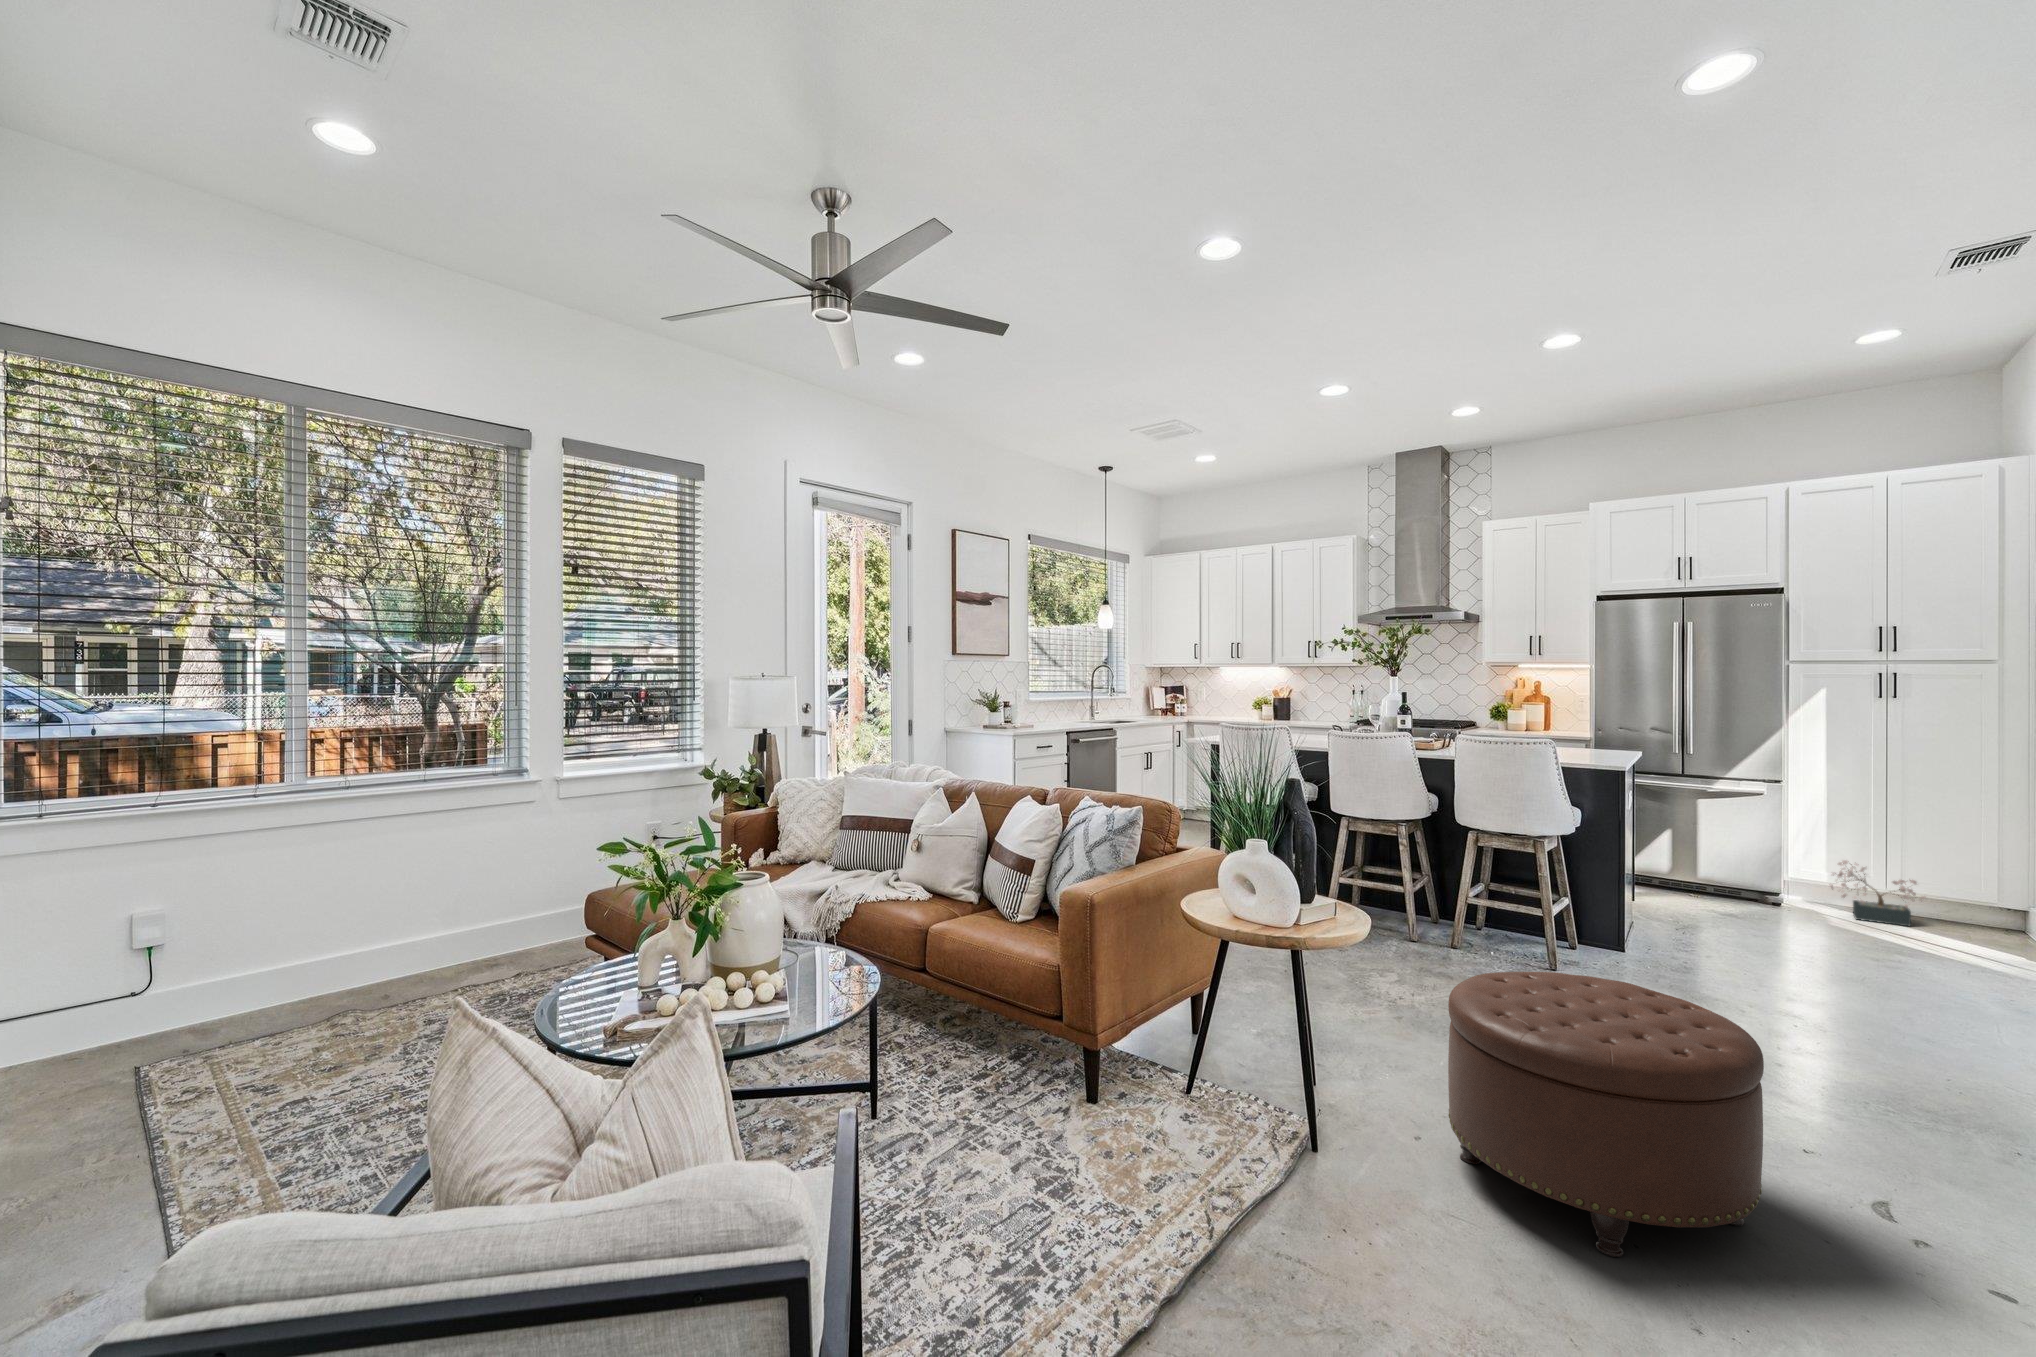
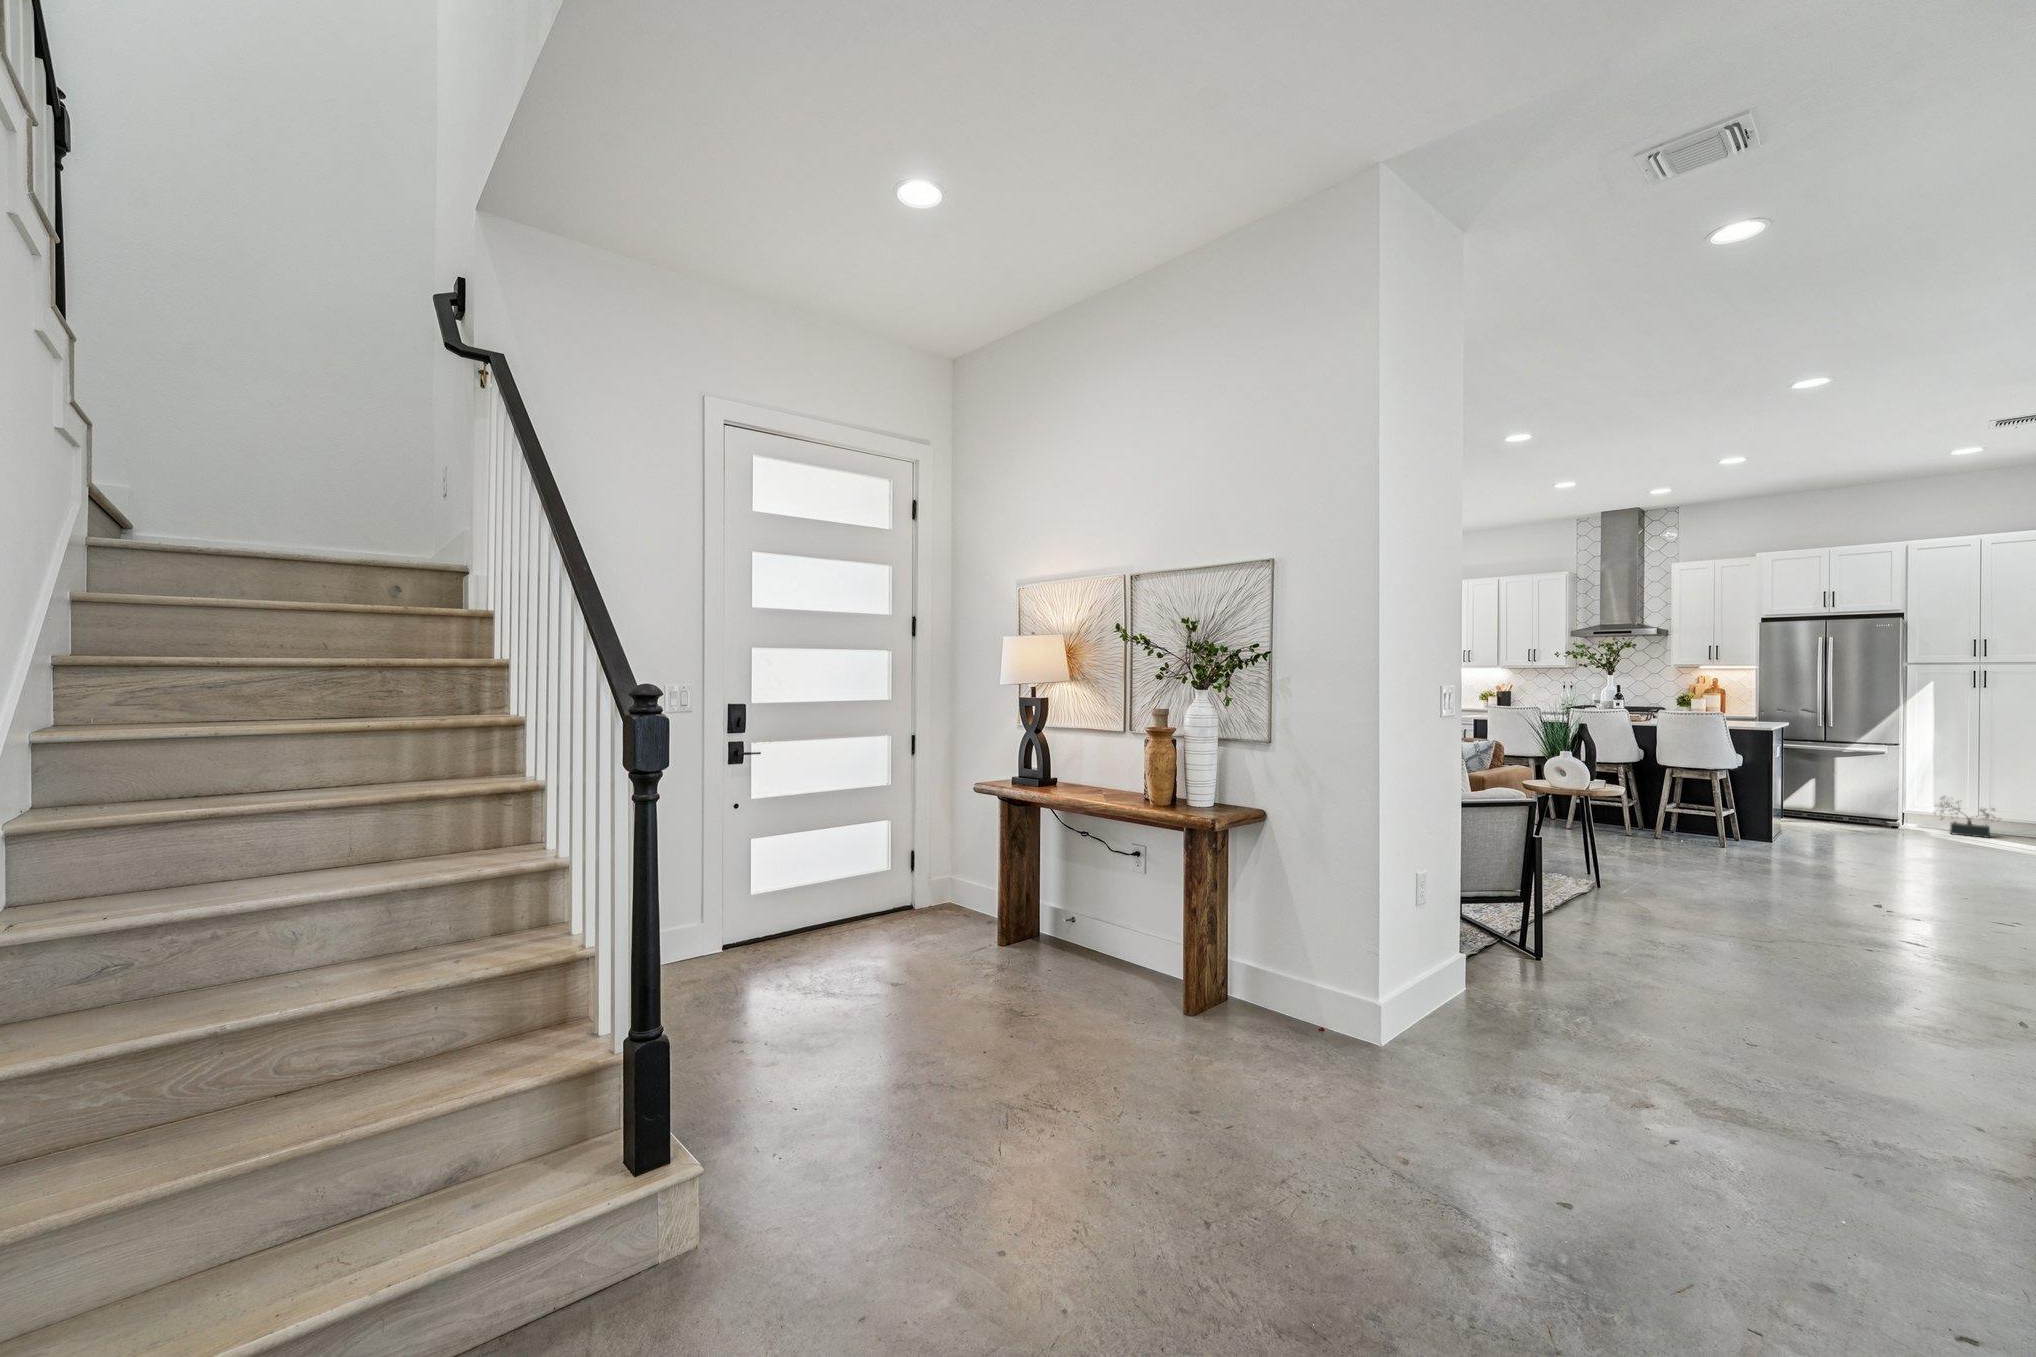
ottoman: present [1448,972,1764,1257] -> none [1663,813,1811,909]

